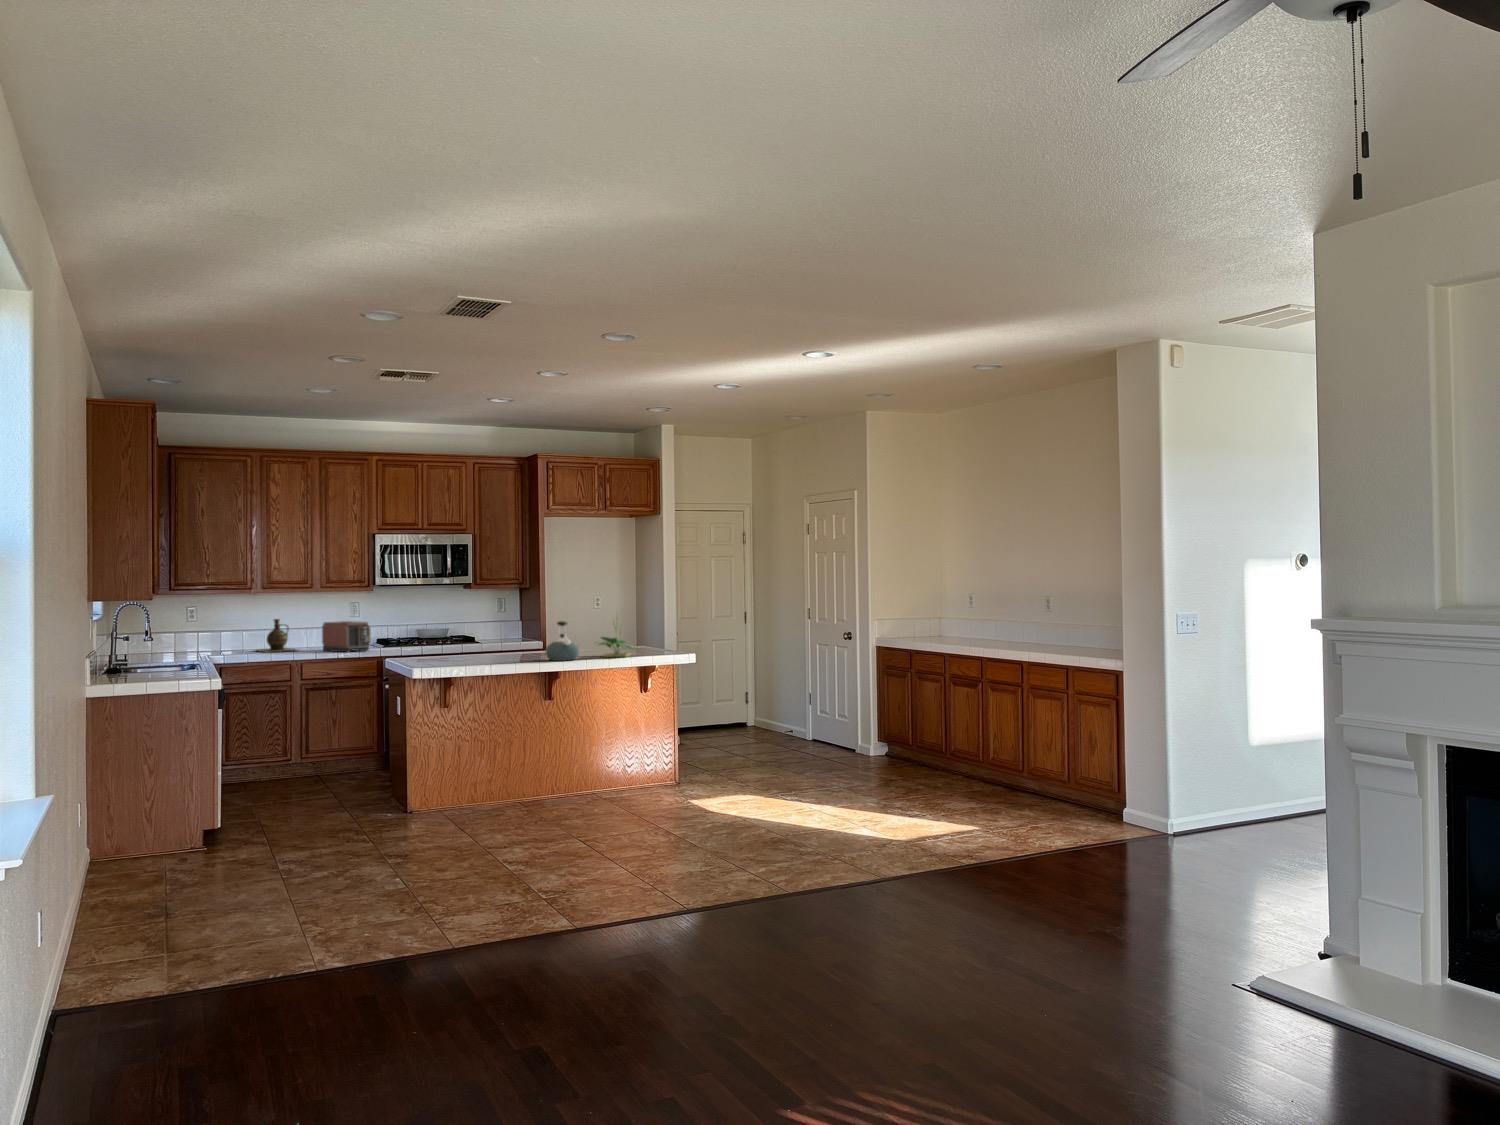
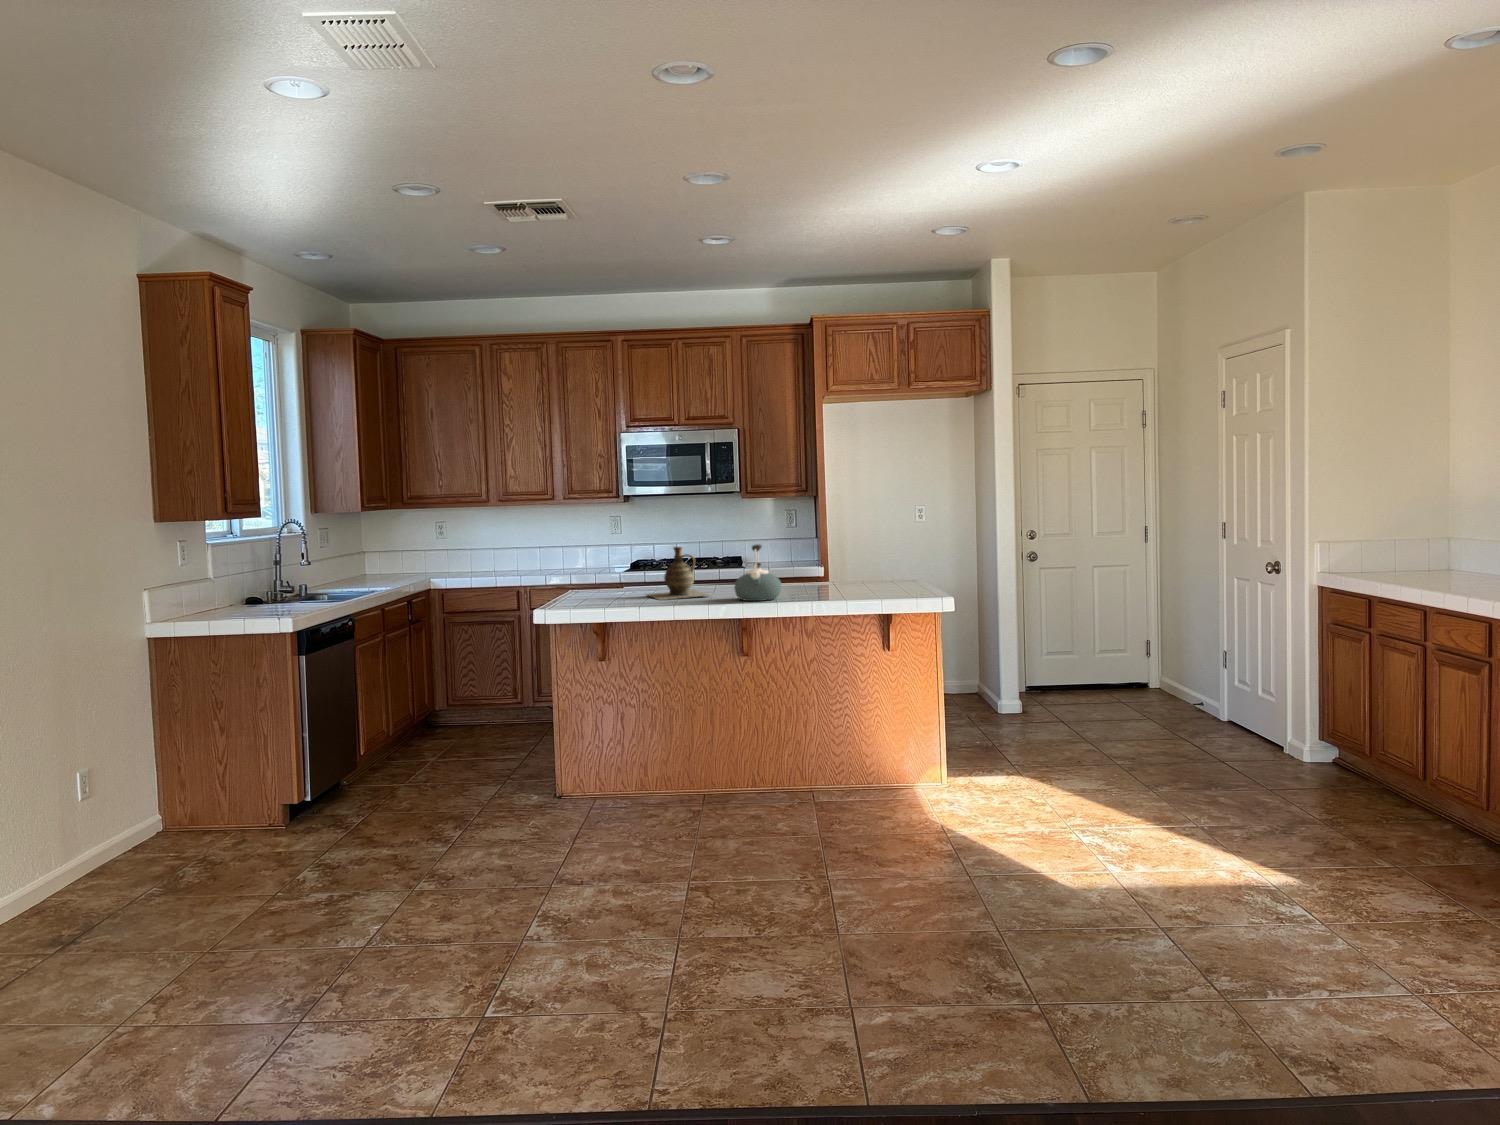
potted plant: present [598,617,636,657] -> none [814,528,886,596]
ceramic jug: present [257,619,294,653] -> present [647,547,708,600]
toaster: present [322,621,371,652] -> none [553,541,600,579]

